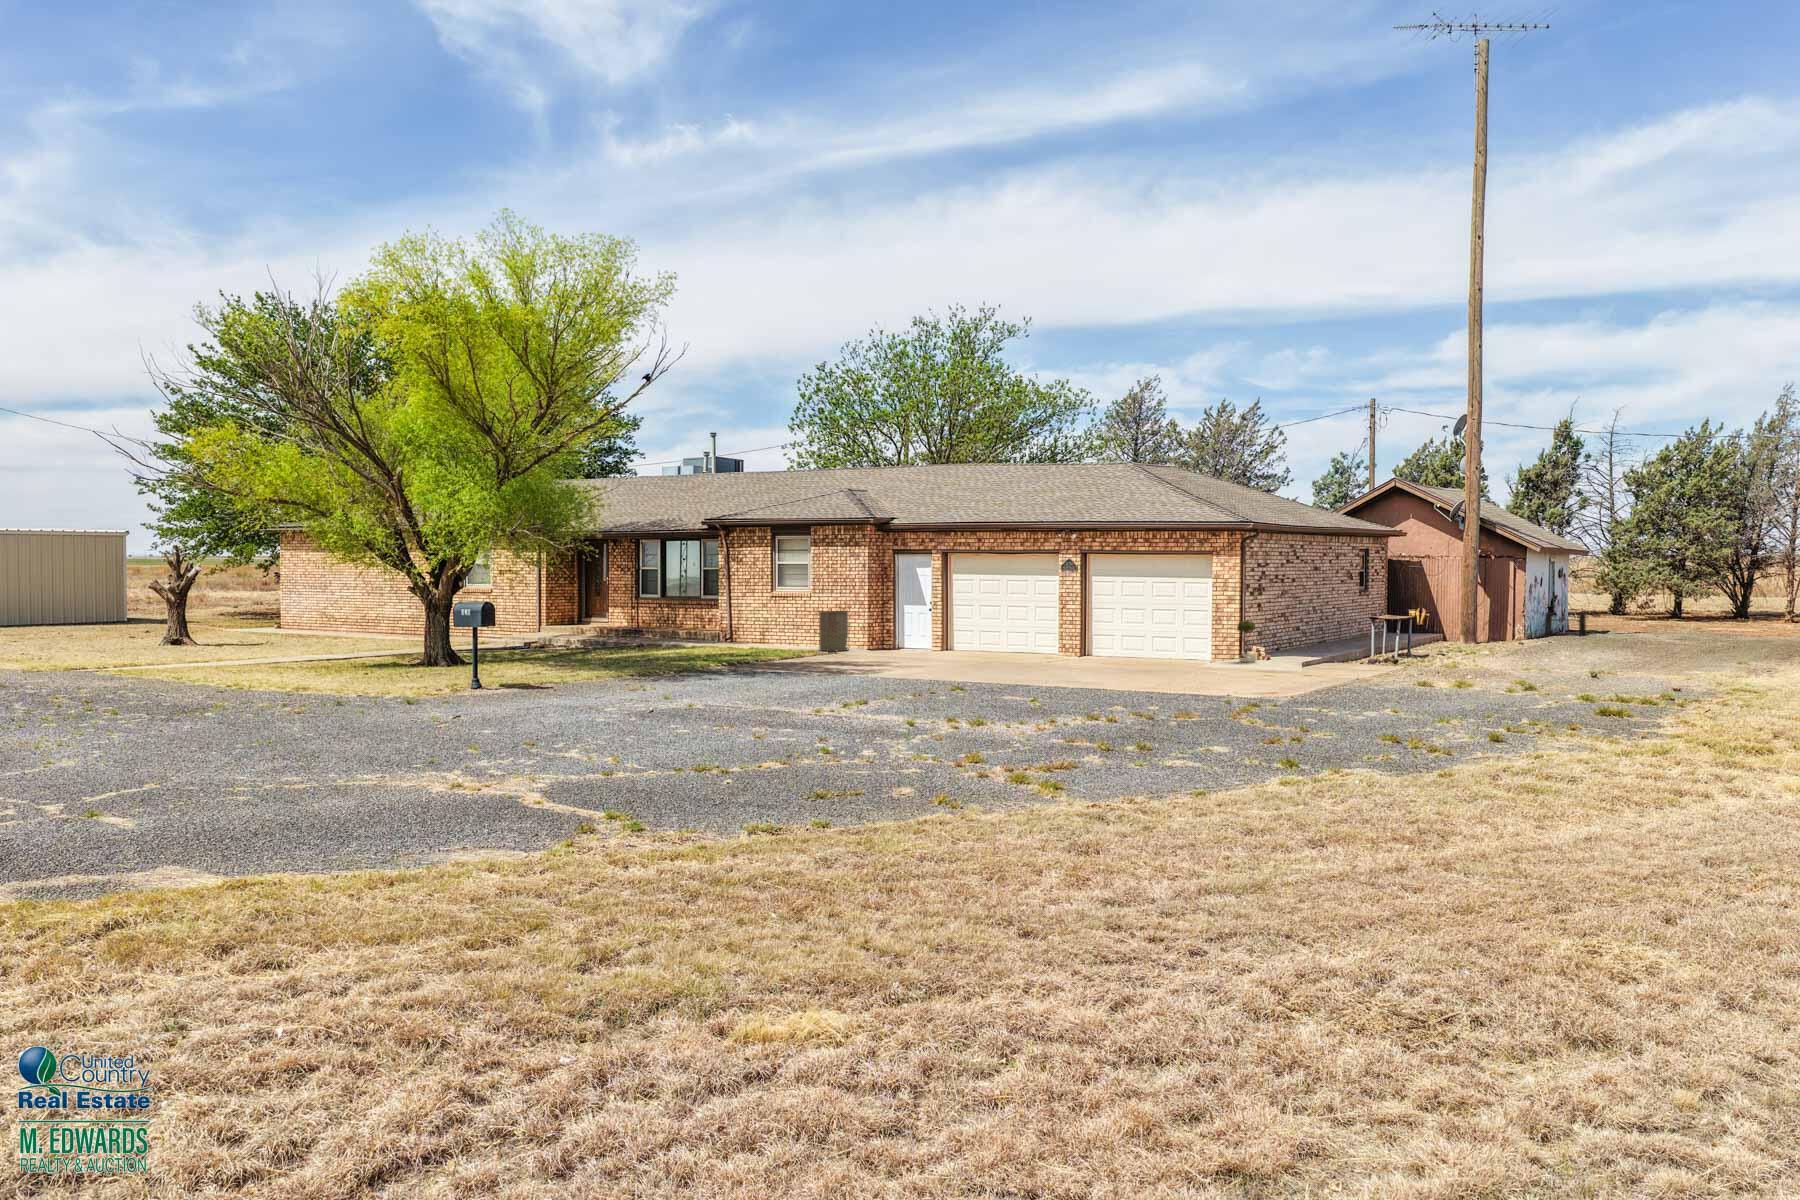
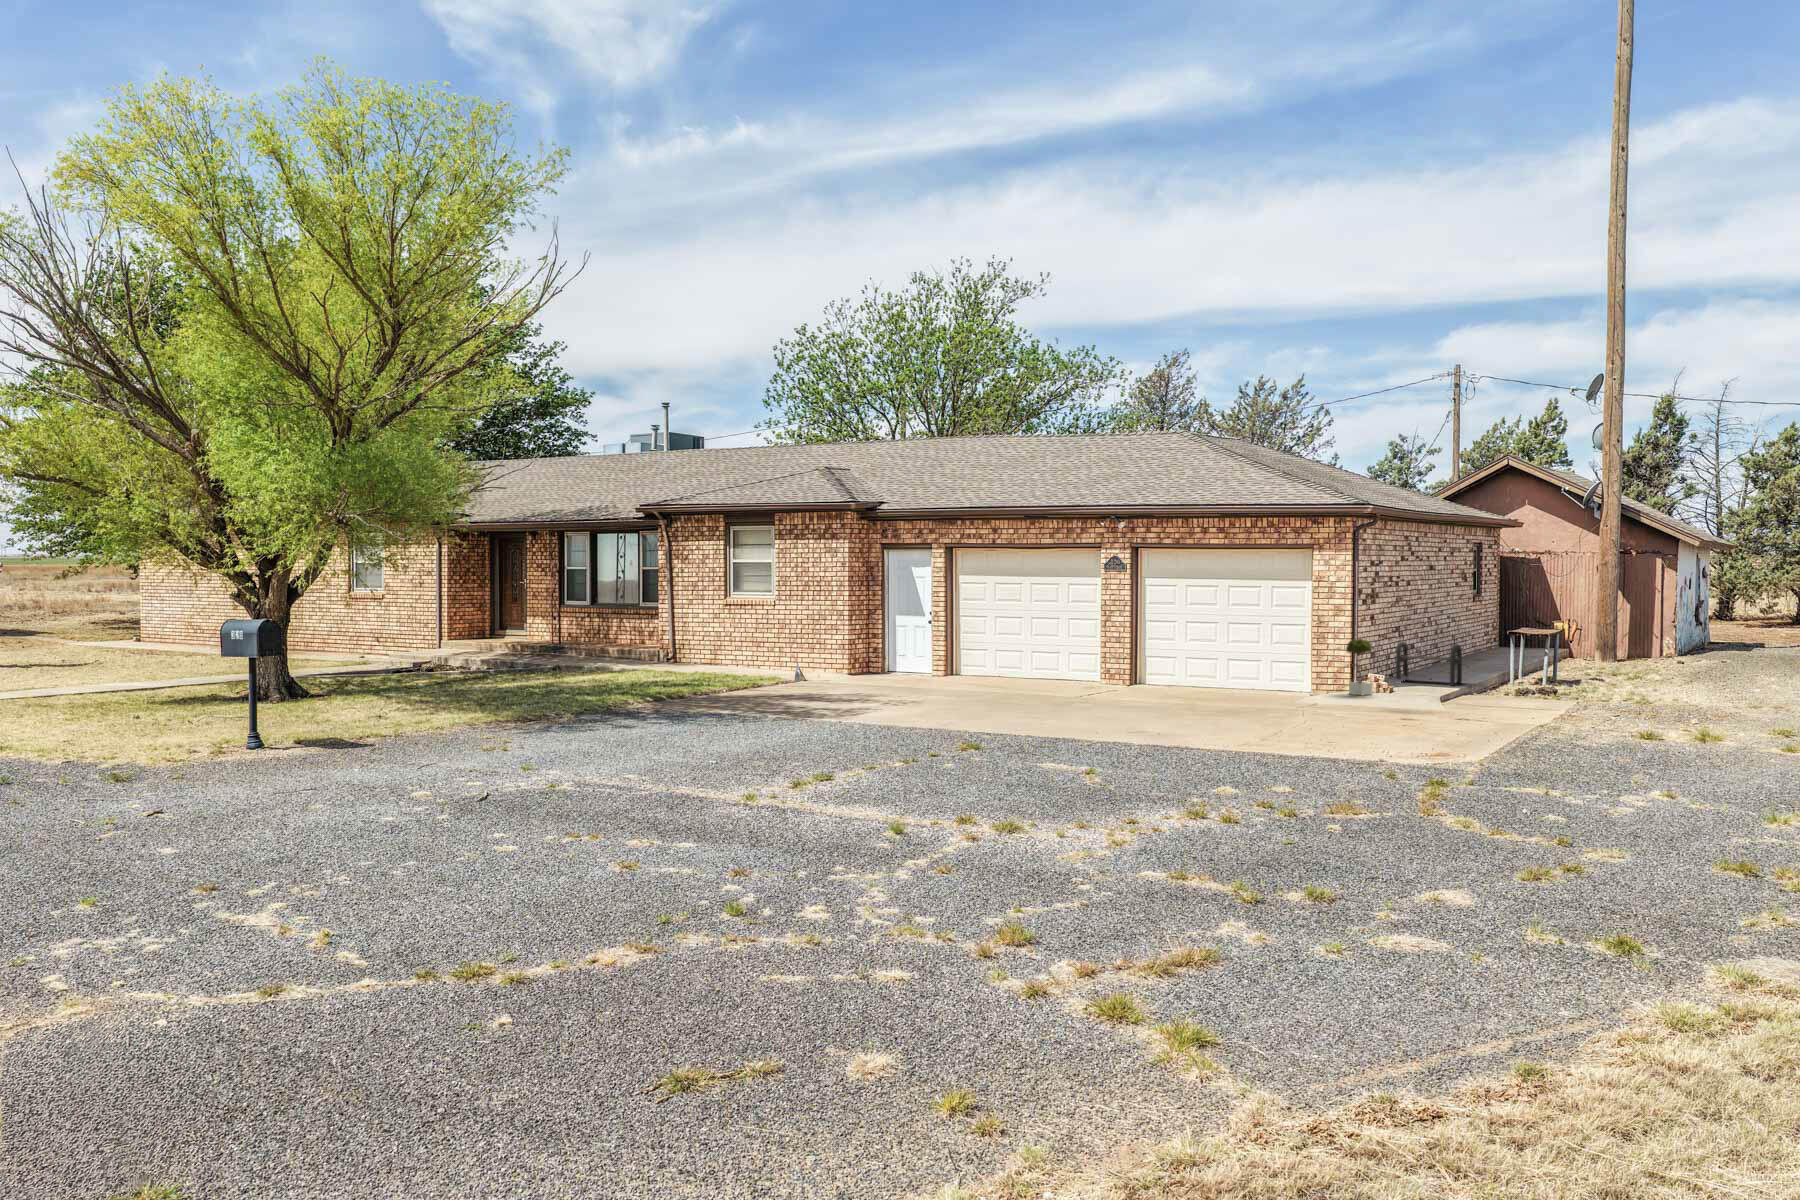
trash can: present [819,611,848,651] -> none [786,623,825,677]
bench: present [1545,611,1586,636] -> present [1396,642,1462,686]

